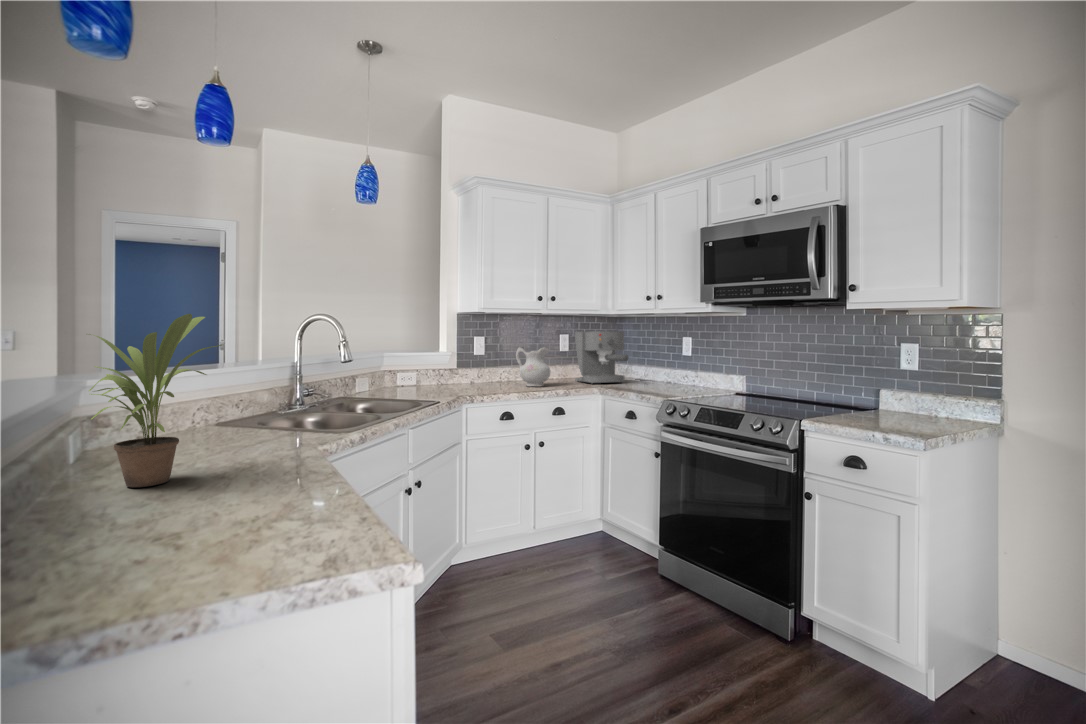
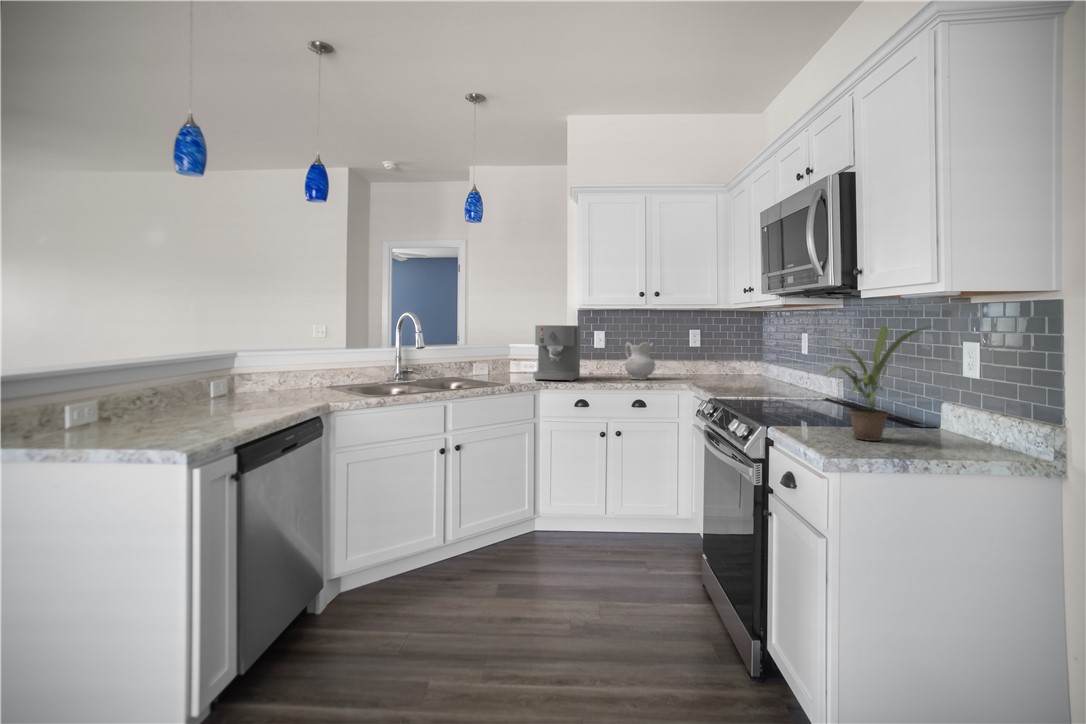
potted plant: present [89,314,222,487] -> present [826,325,928,441]
coffee maker: present [575,331,628,384] -> present [533,325,580,381]

